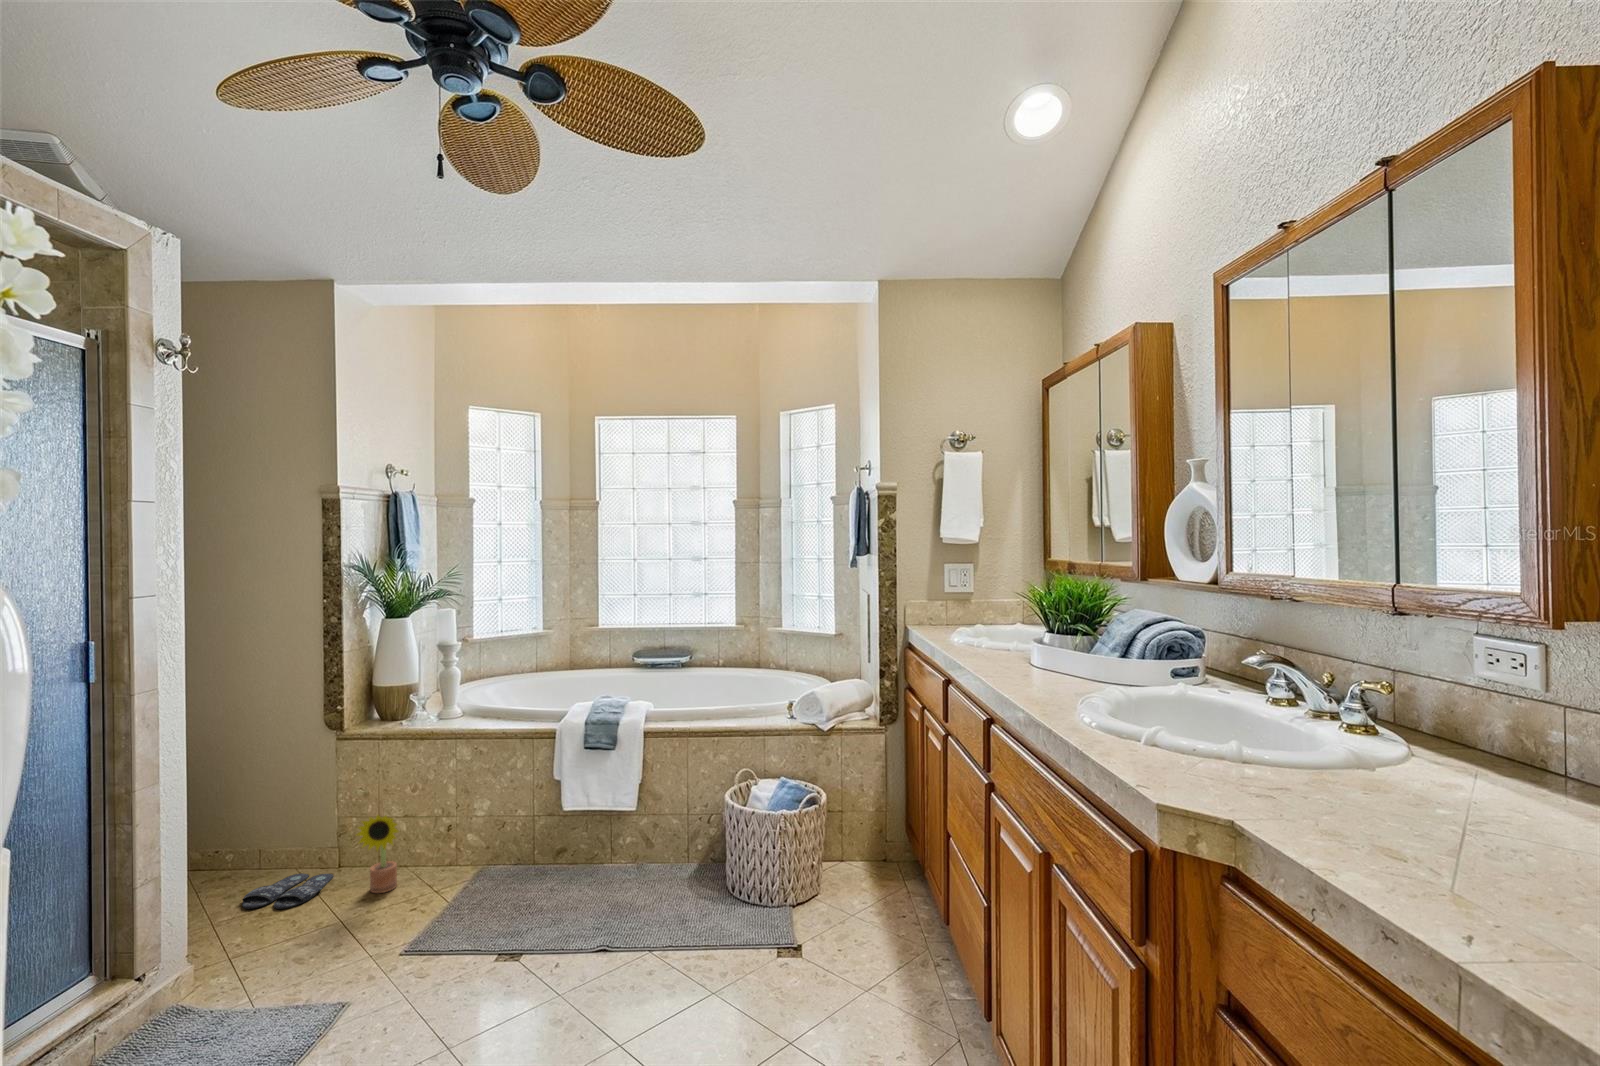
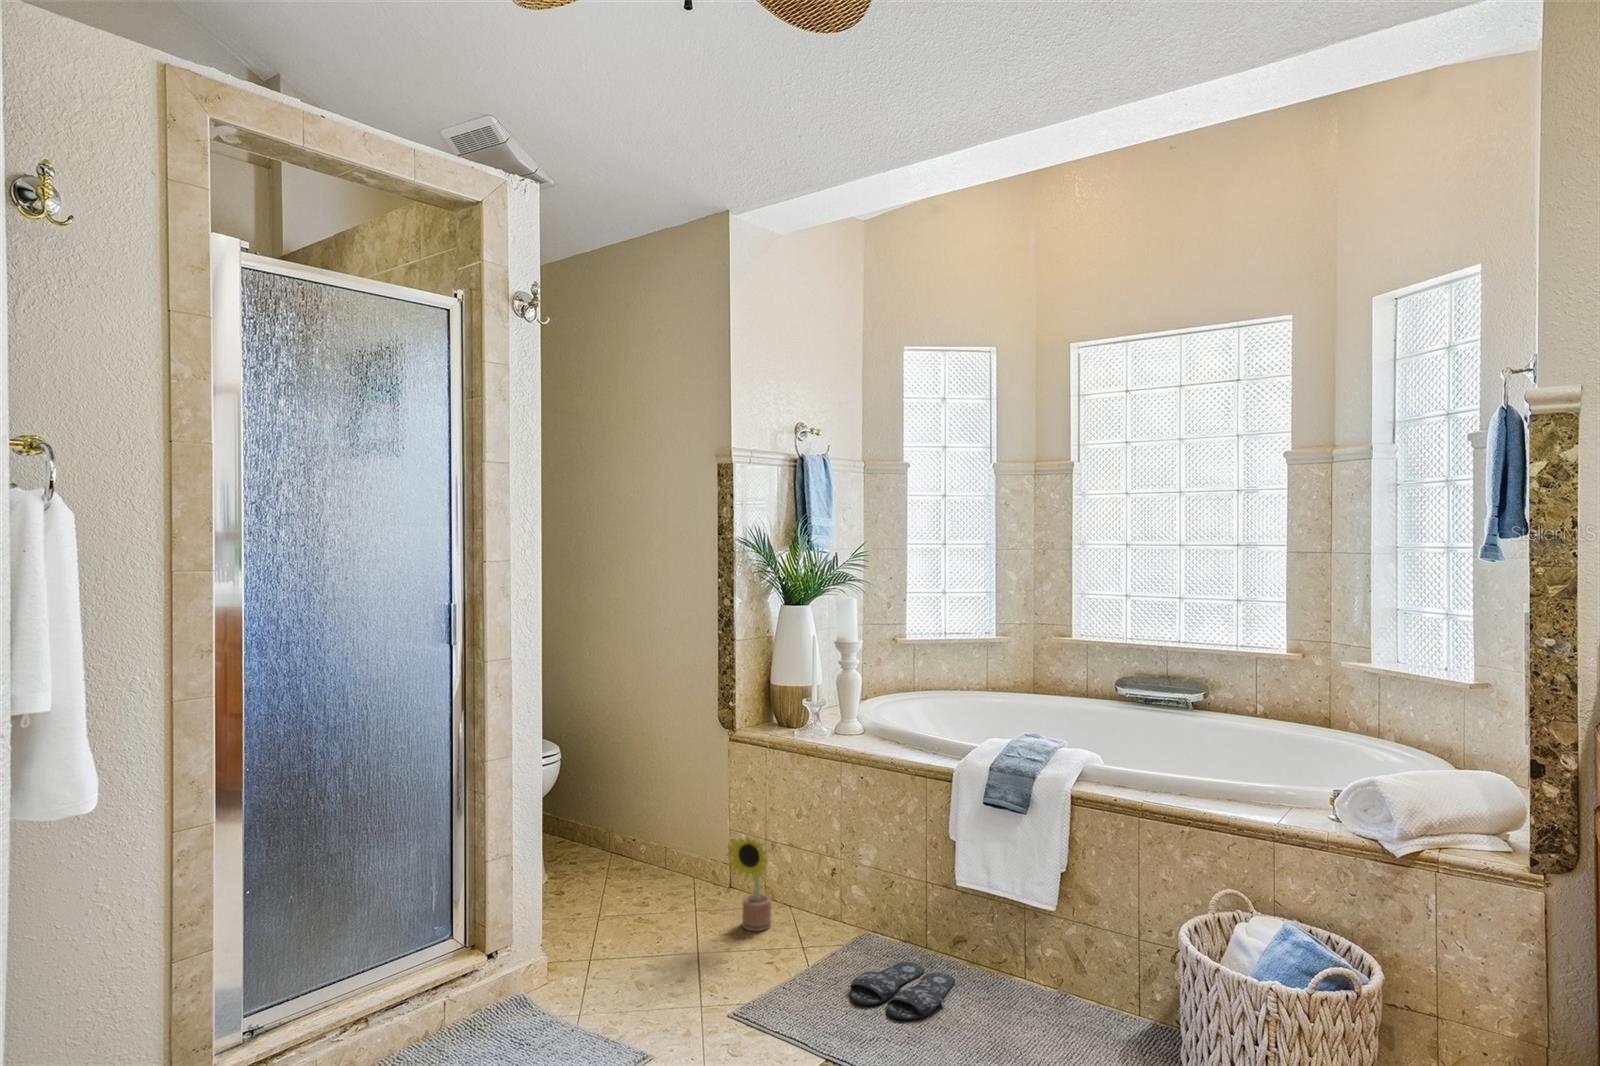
slippers: present [242,873,334,909] -> present [850,962,955,1020]

